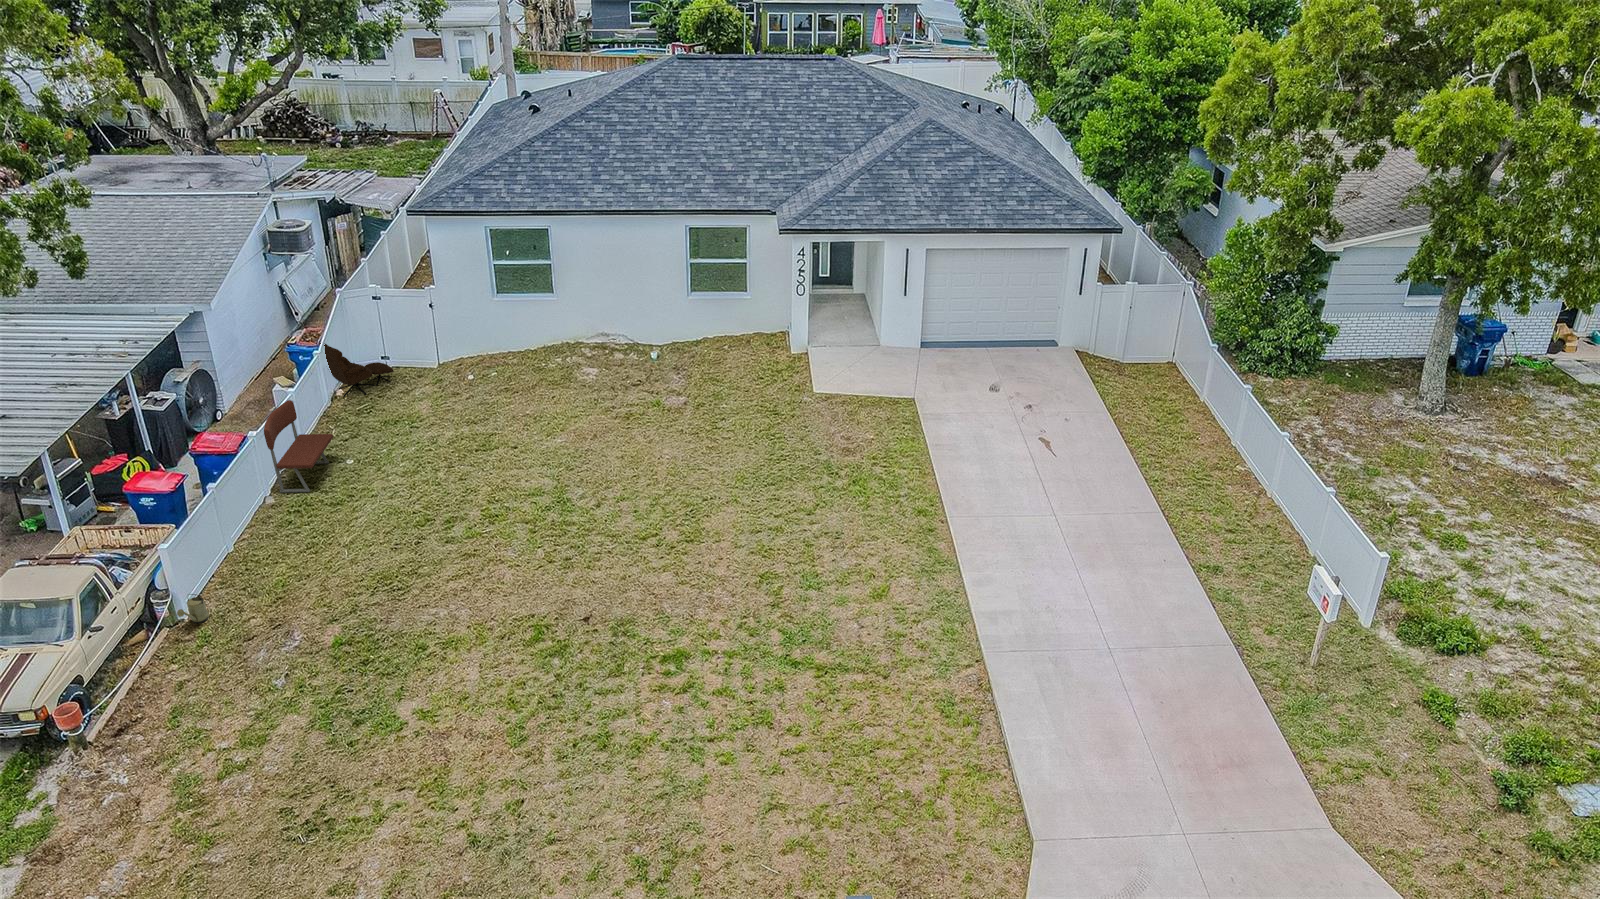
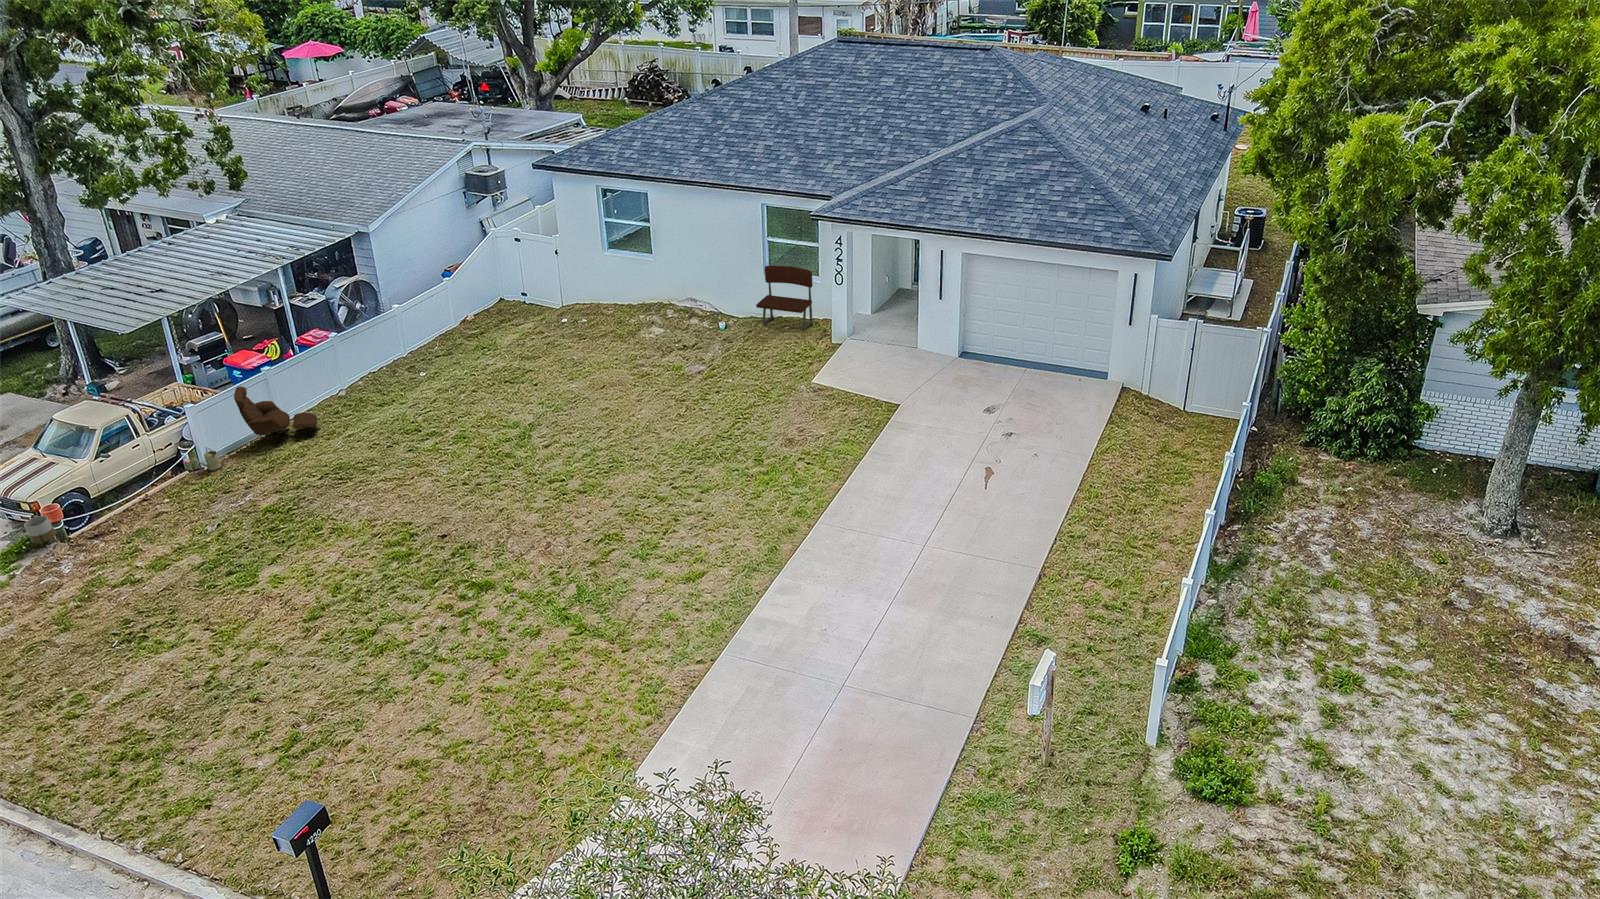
lounge chair: present [319,343,394,397] -> present [234,386,320,447]
bench: present [264,400,333,493] -> present [756,266,813,331]
planter: none [23,724,65,770] -> present [24,516,59,551]

